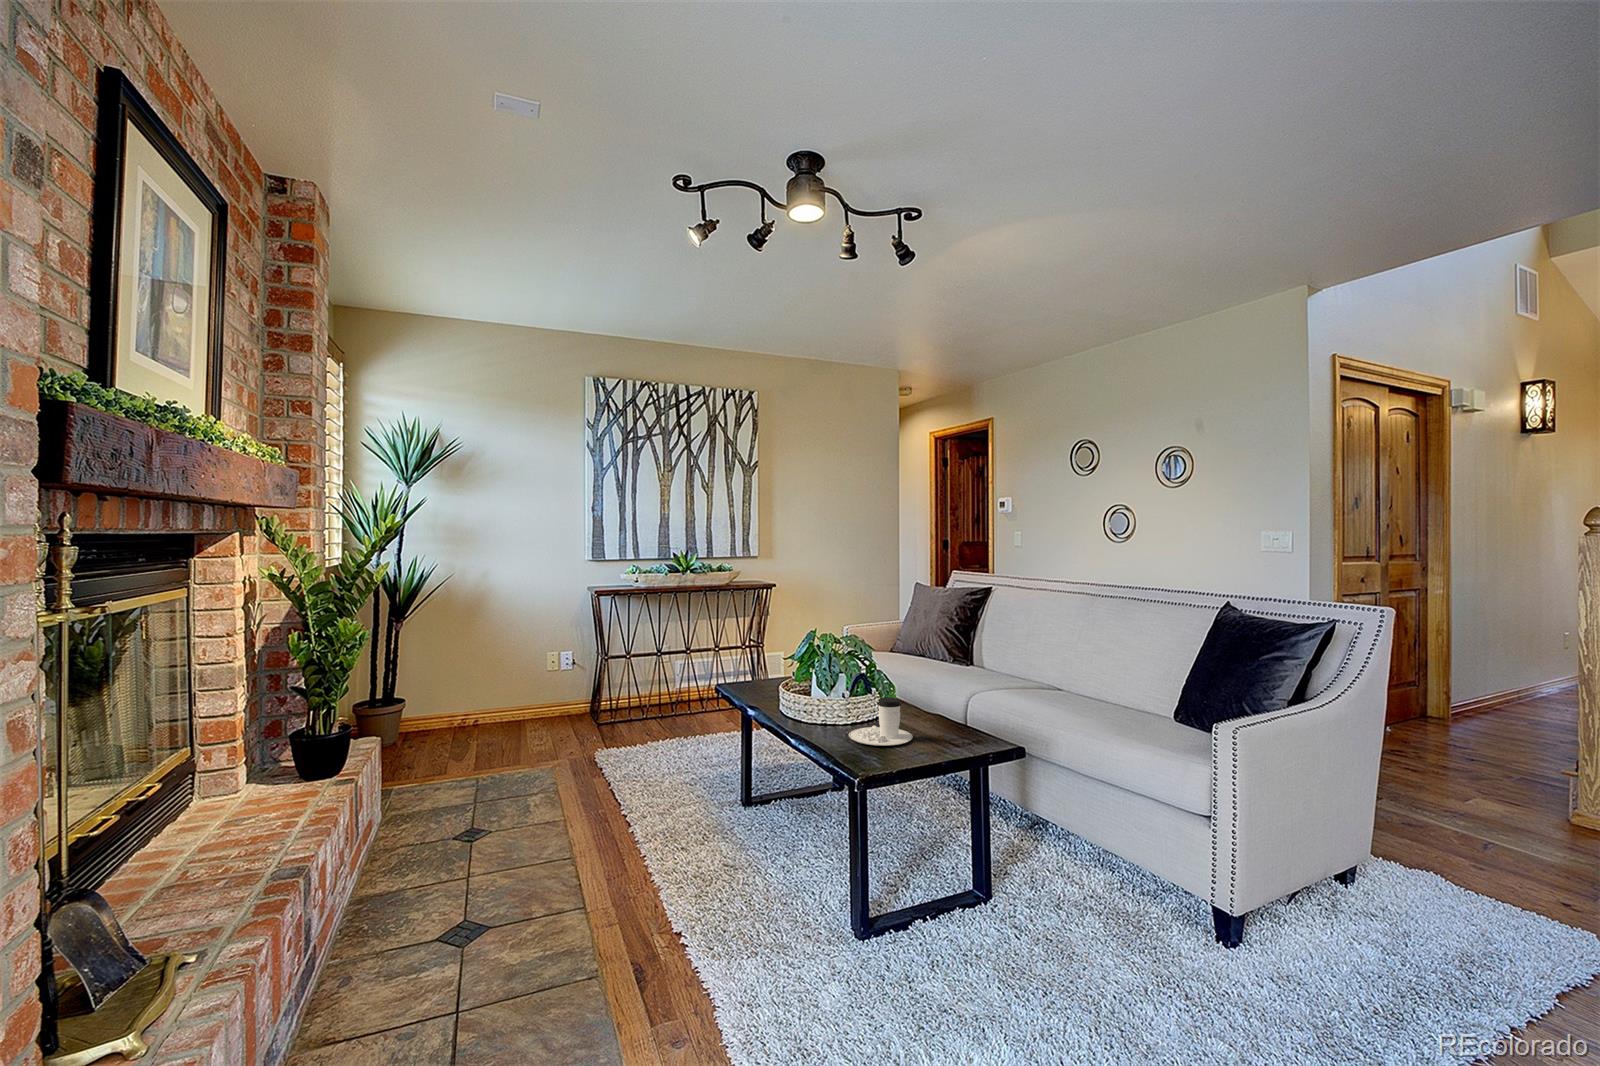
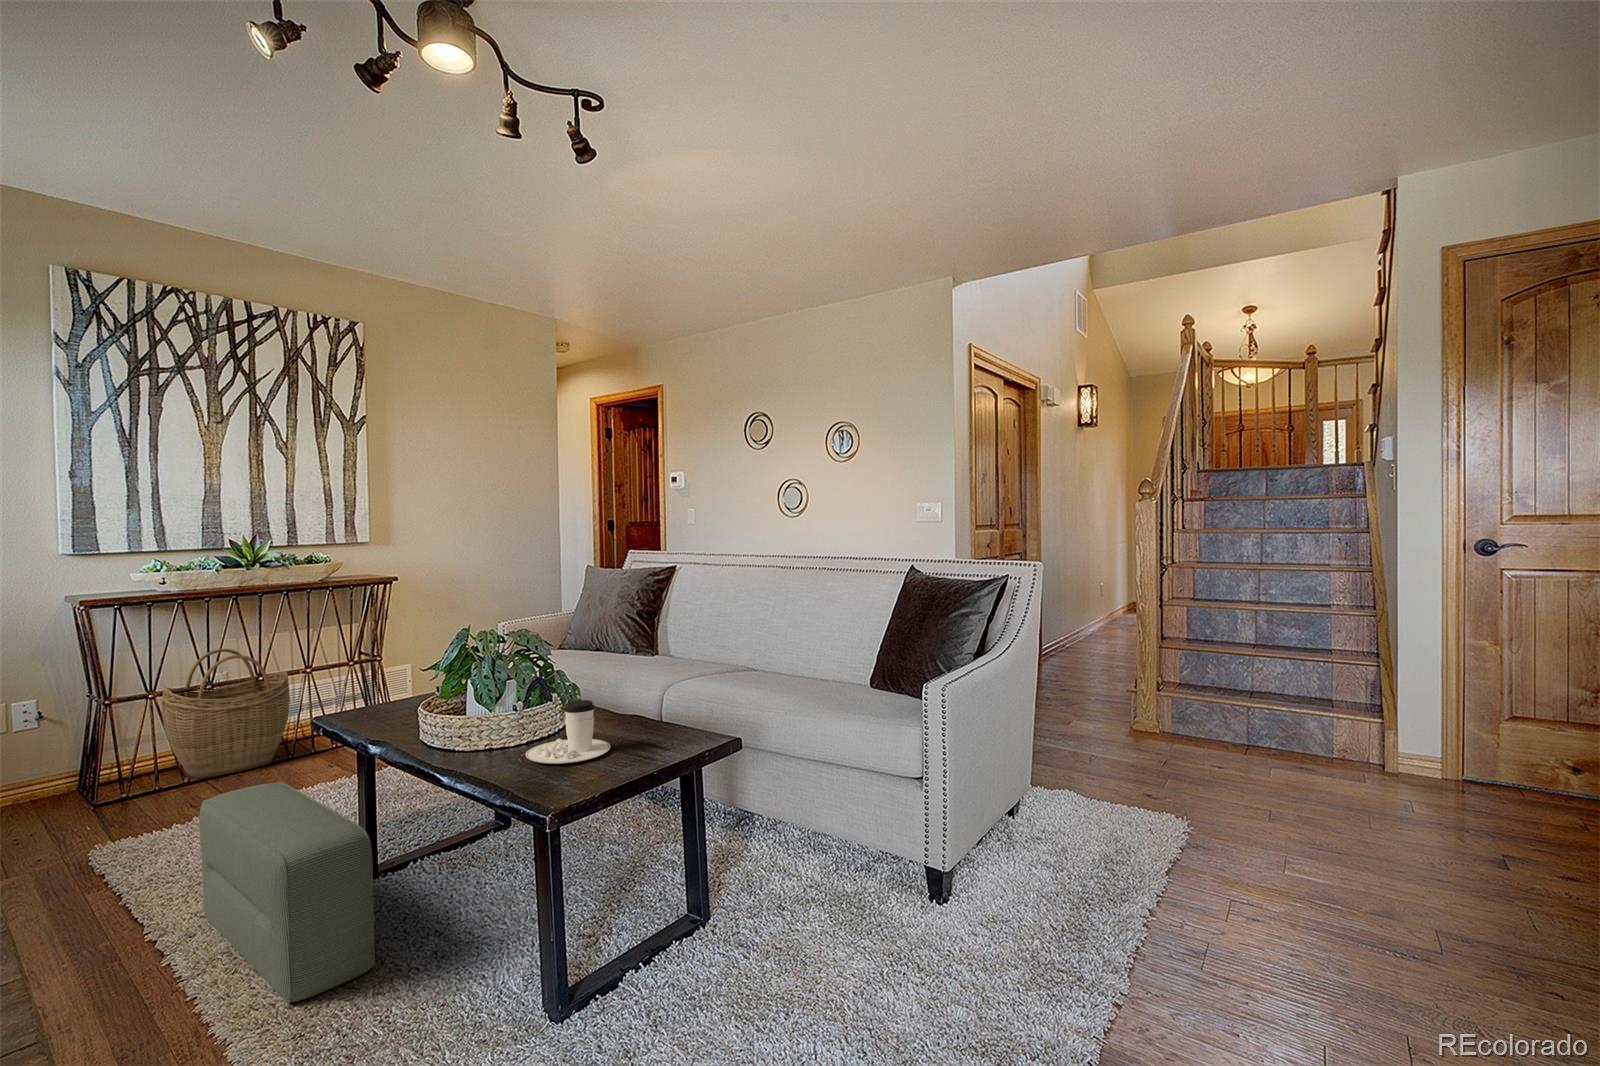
woven basket: none [633,629,706,718] -> present [162,649,290,778]
pouf: none [649,729,745,880] -> present [199,782,375,1003]

